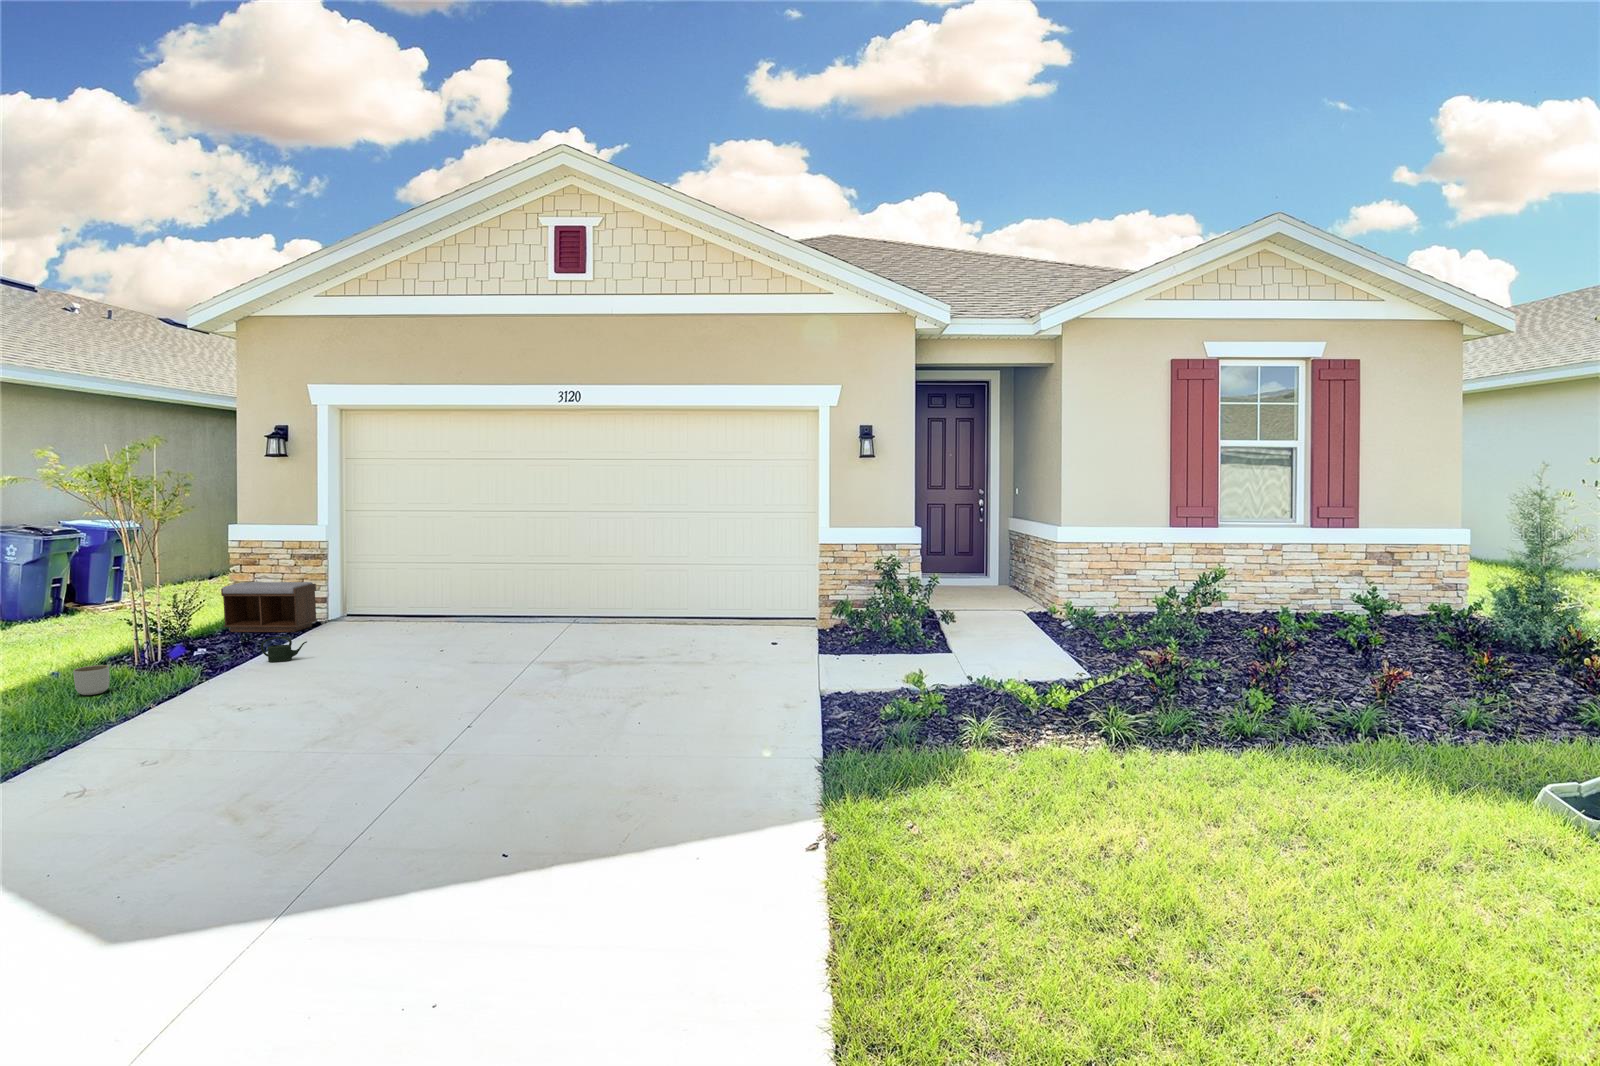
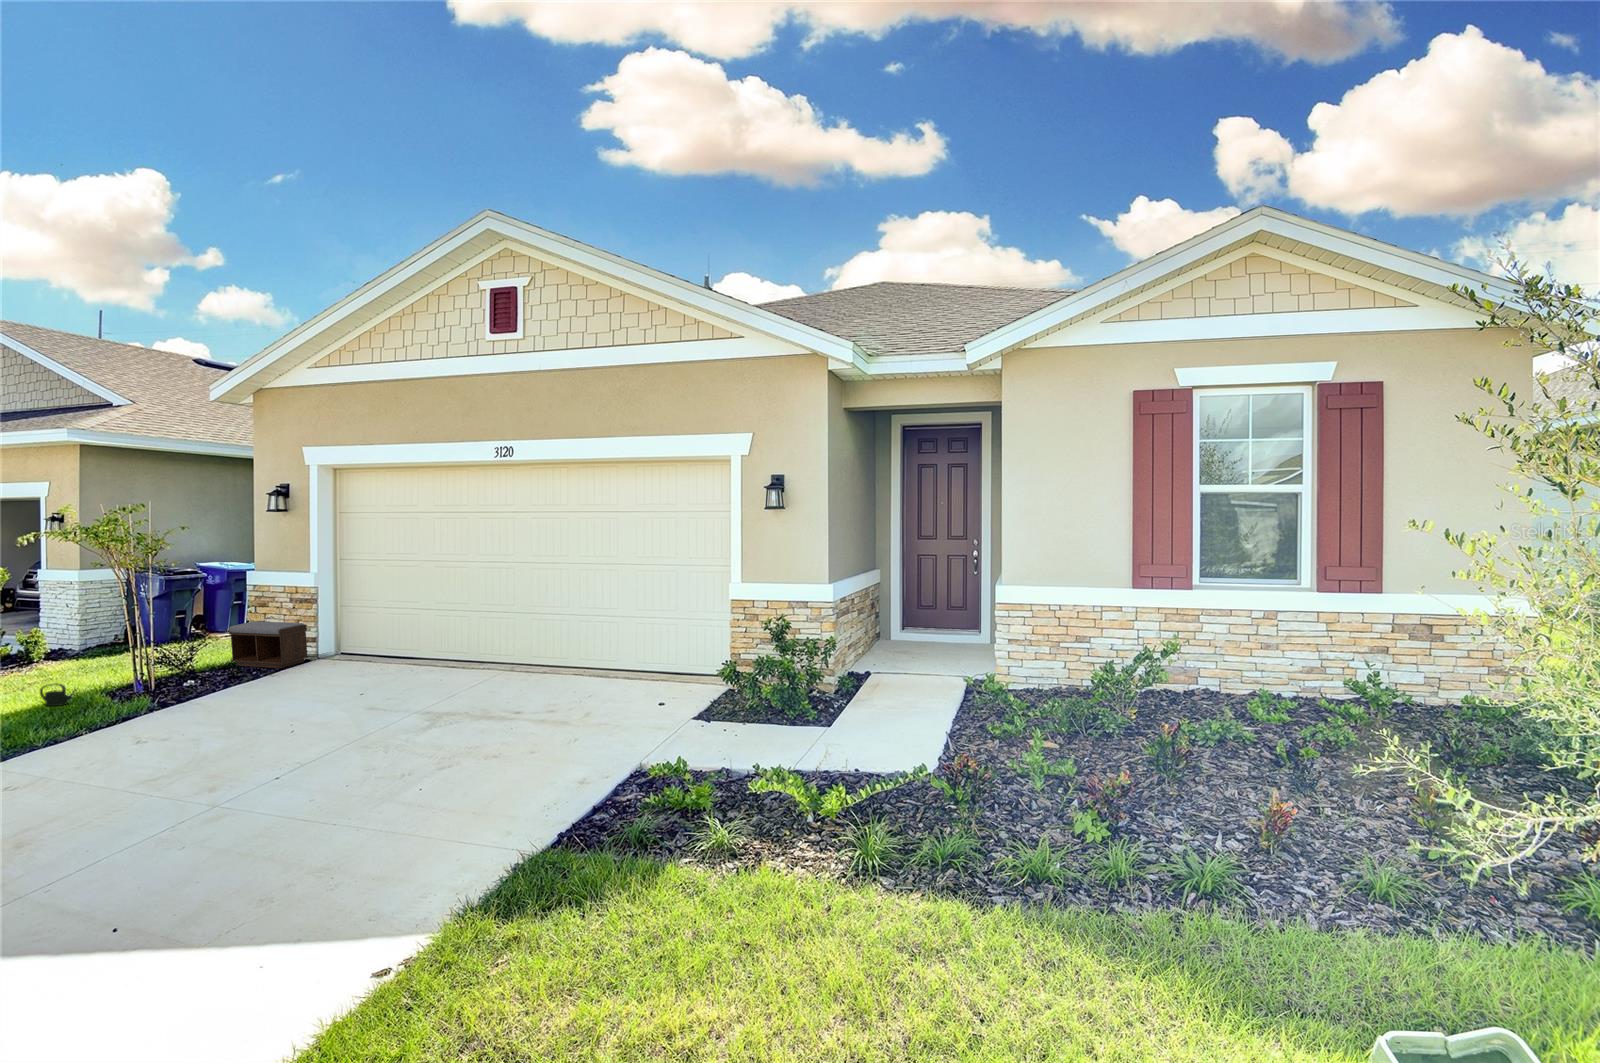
watering can: present [261,637,307,662] -> present [40,684,75,706]
planter: present [73,665,110,695] -> none [36,703,68,730]

